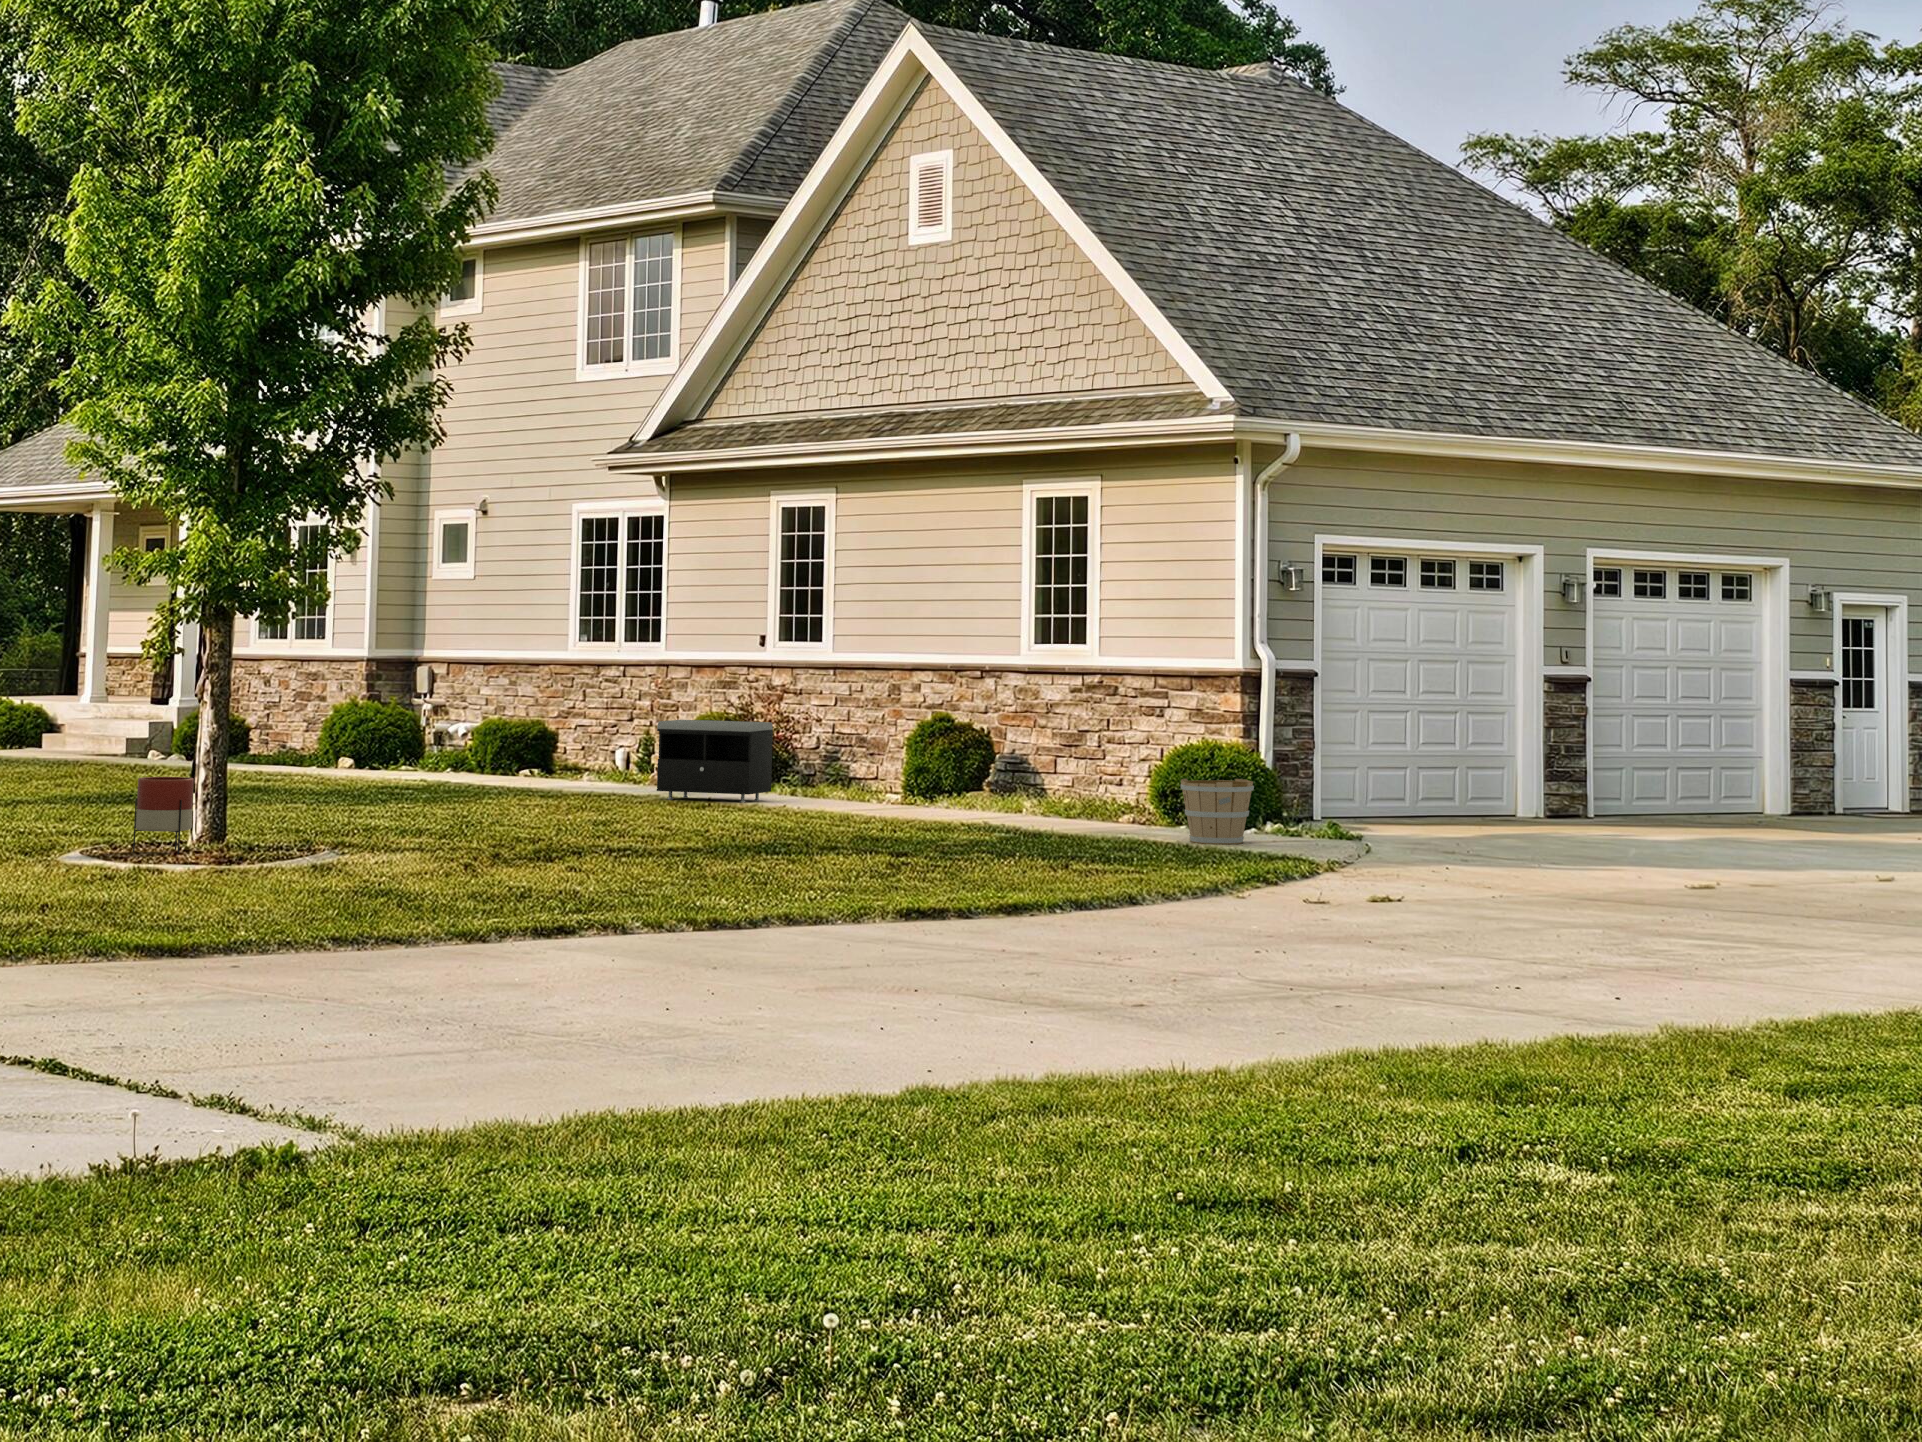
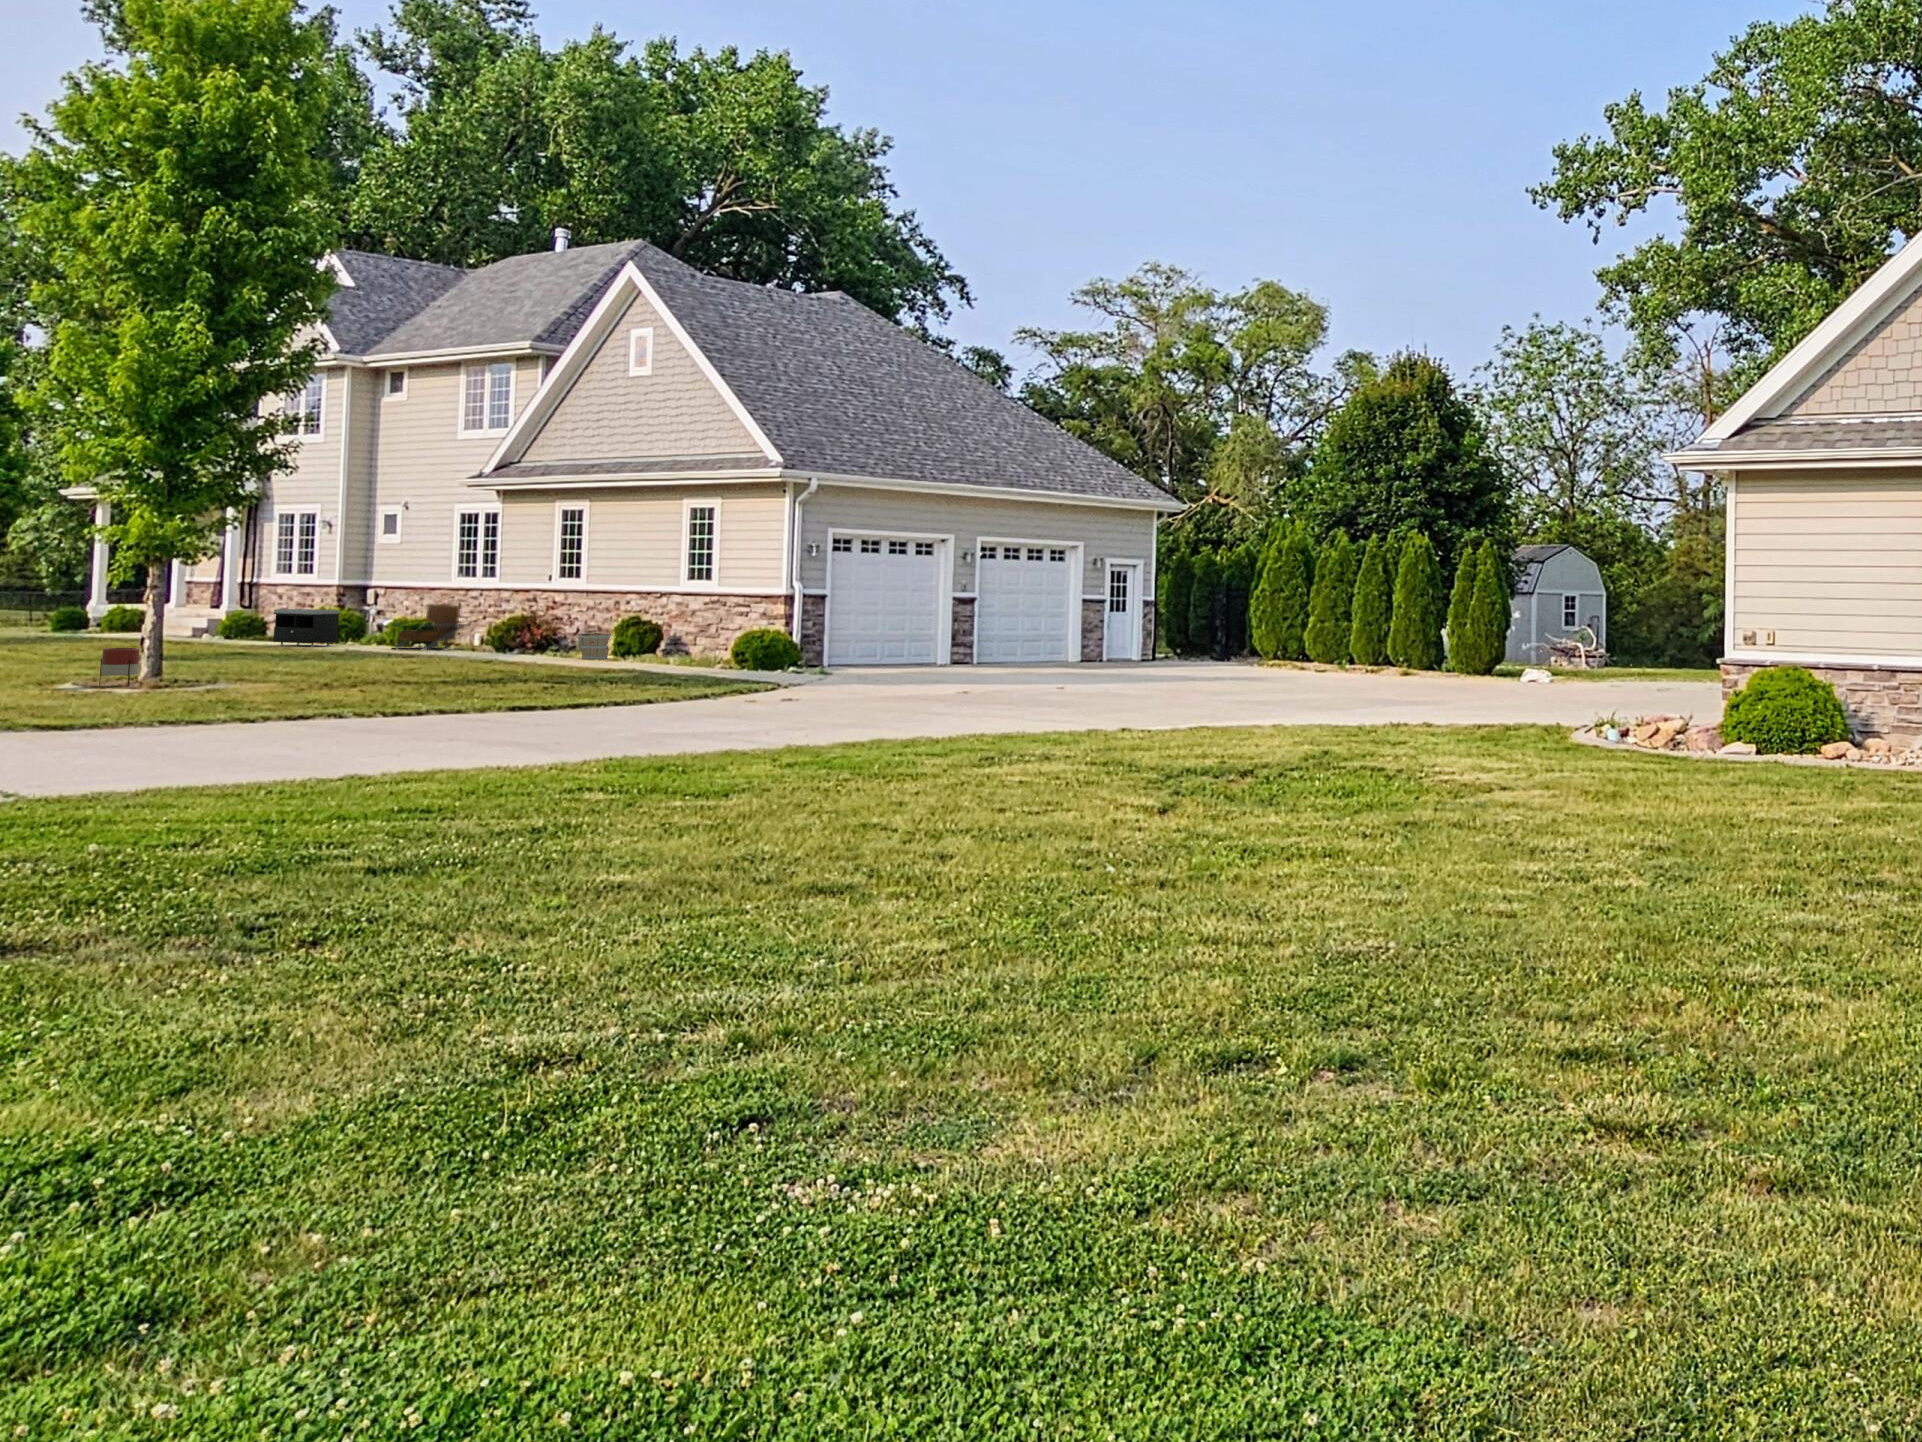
lounge chair: none [482,693,604,785] -> present [394,604,465,651]
storage bench: present [657,720,773,802] -> present [273,609,339,647]
wooden bucket: present [1180,779,1254,845] -> present [578,633,611,659]

